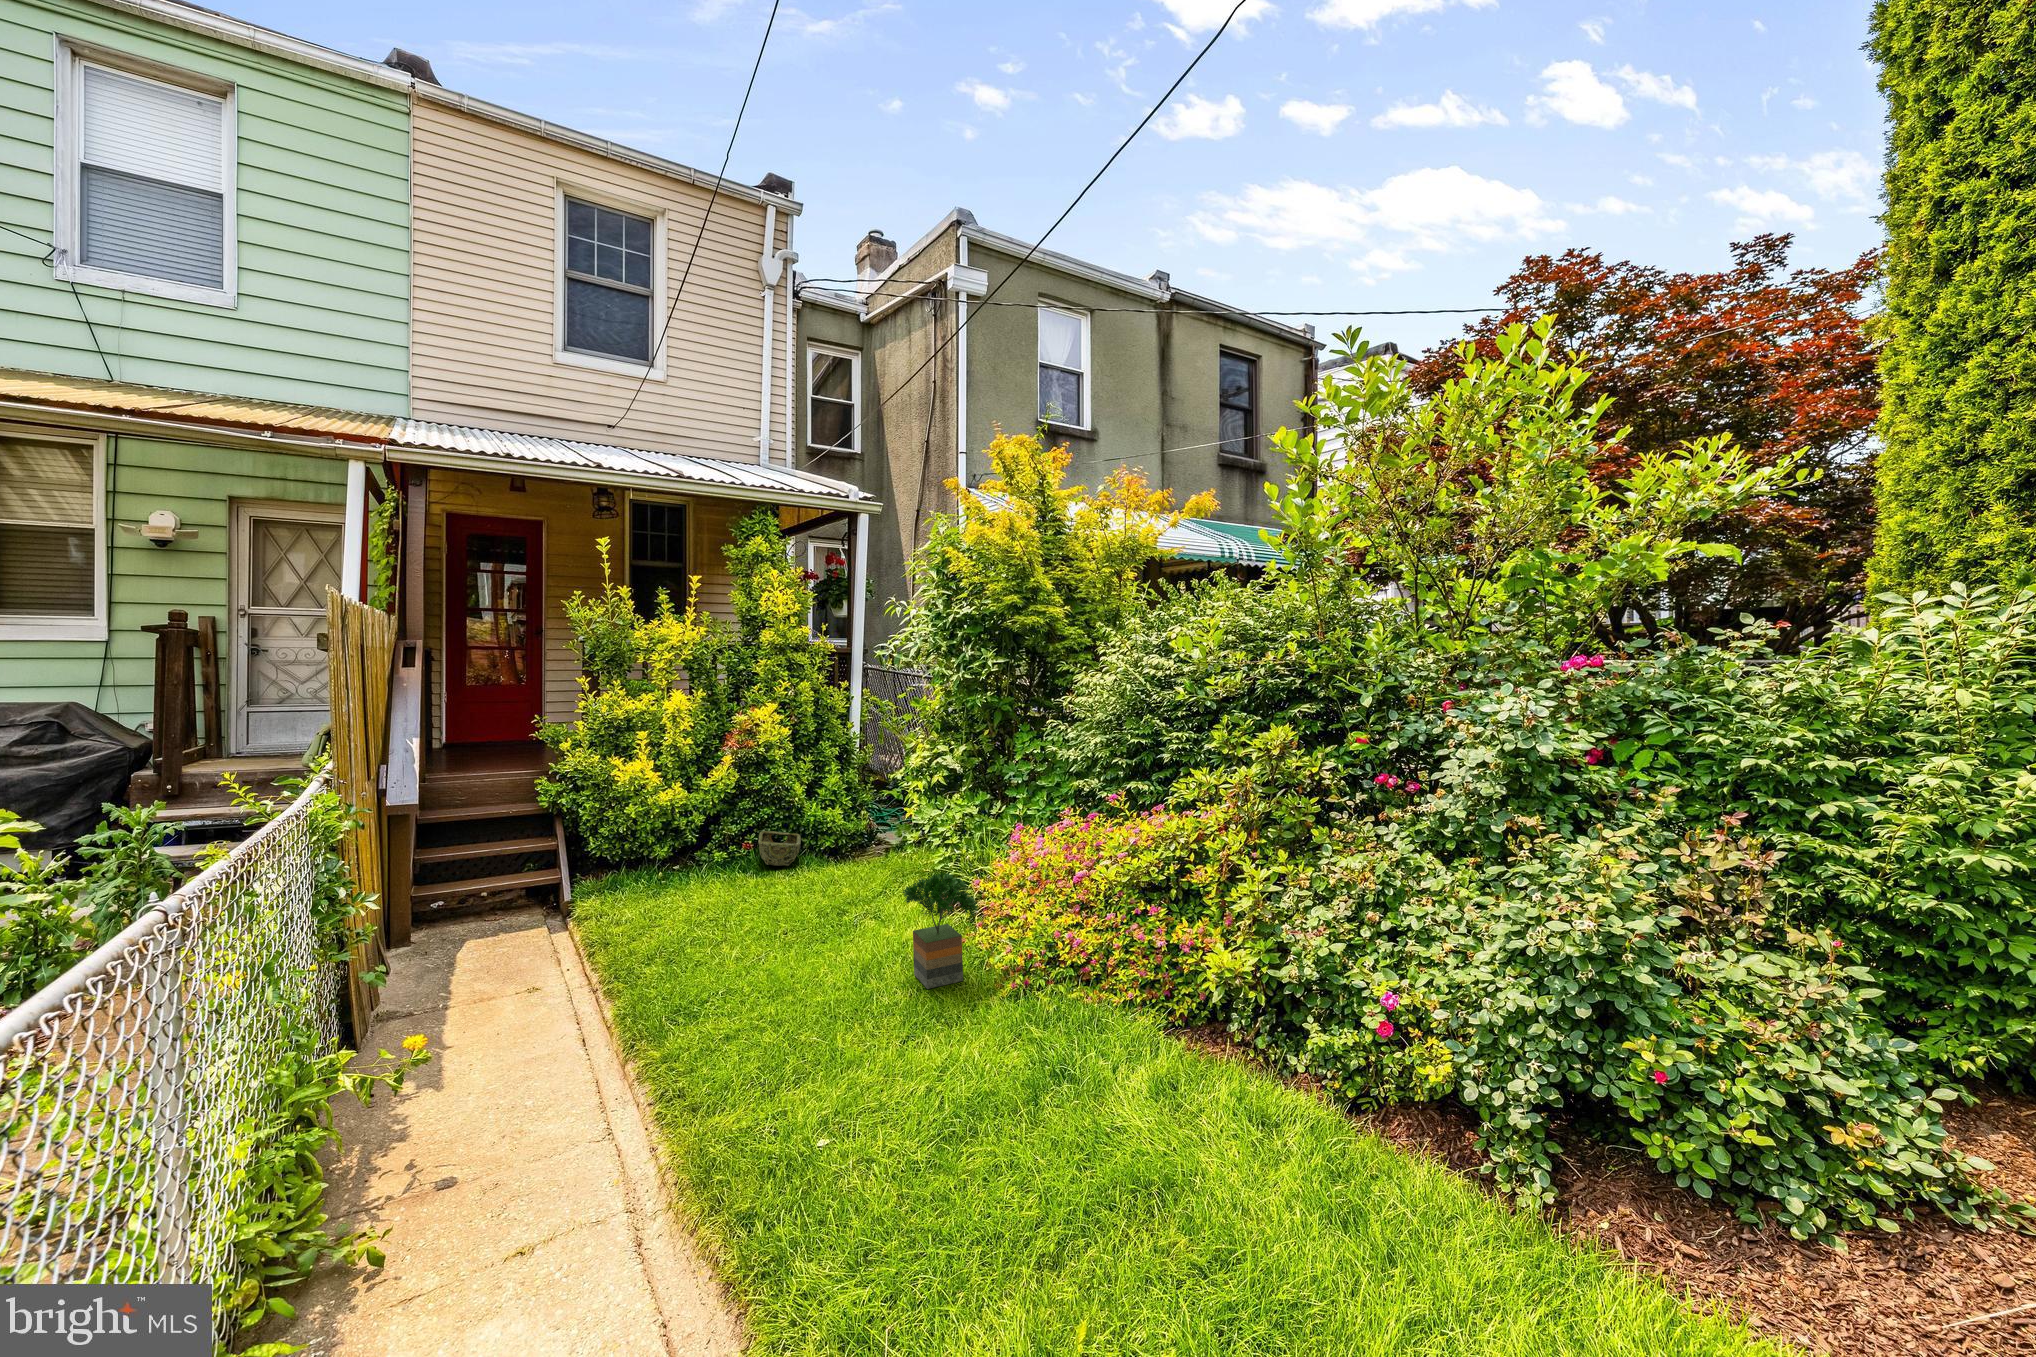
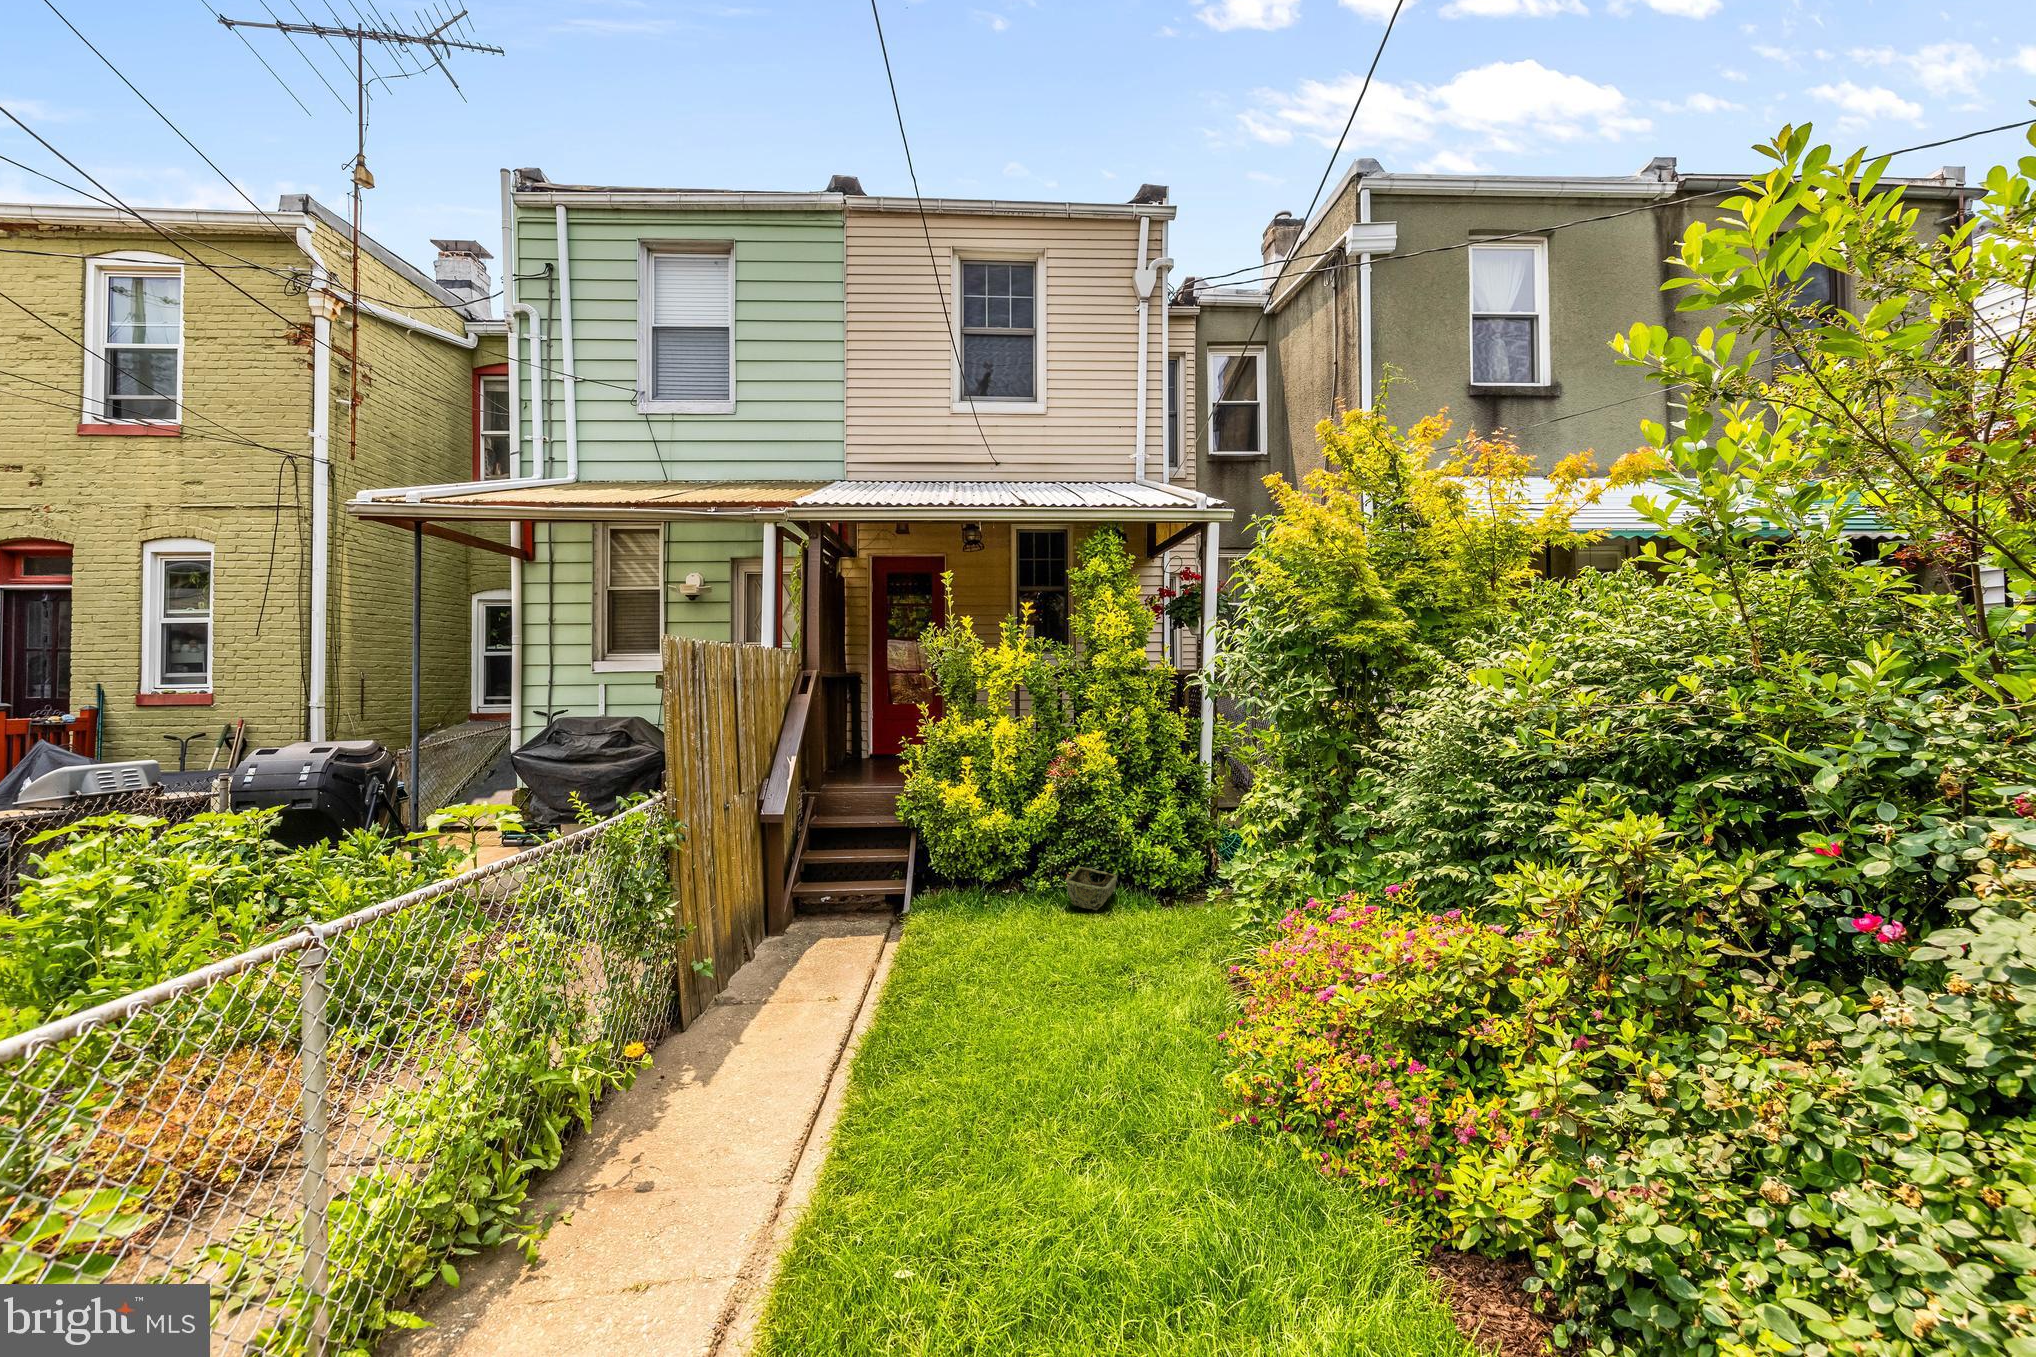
potted tree: present [902,873,977,989] -> none [1121,972,1218,1129]

